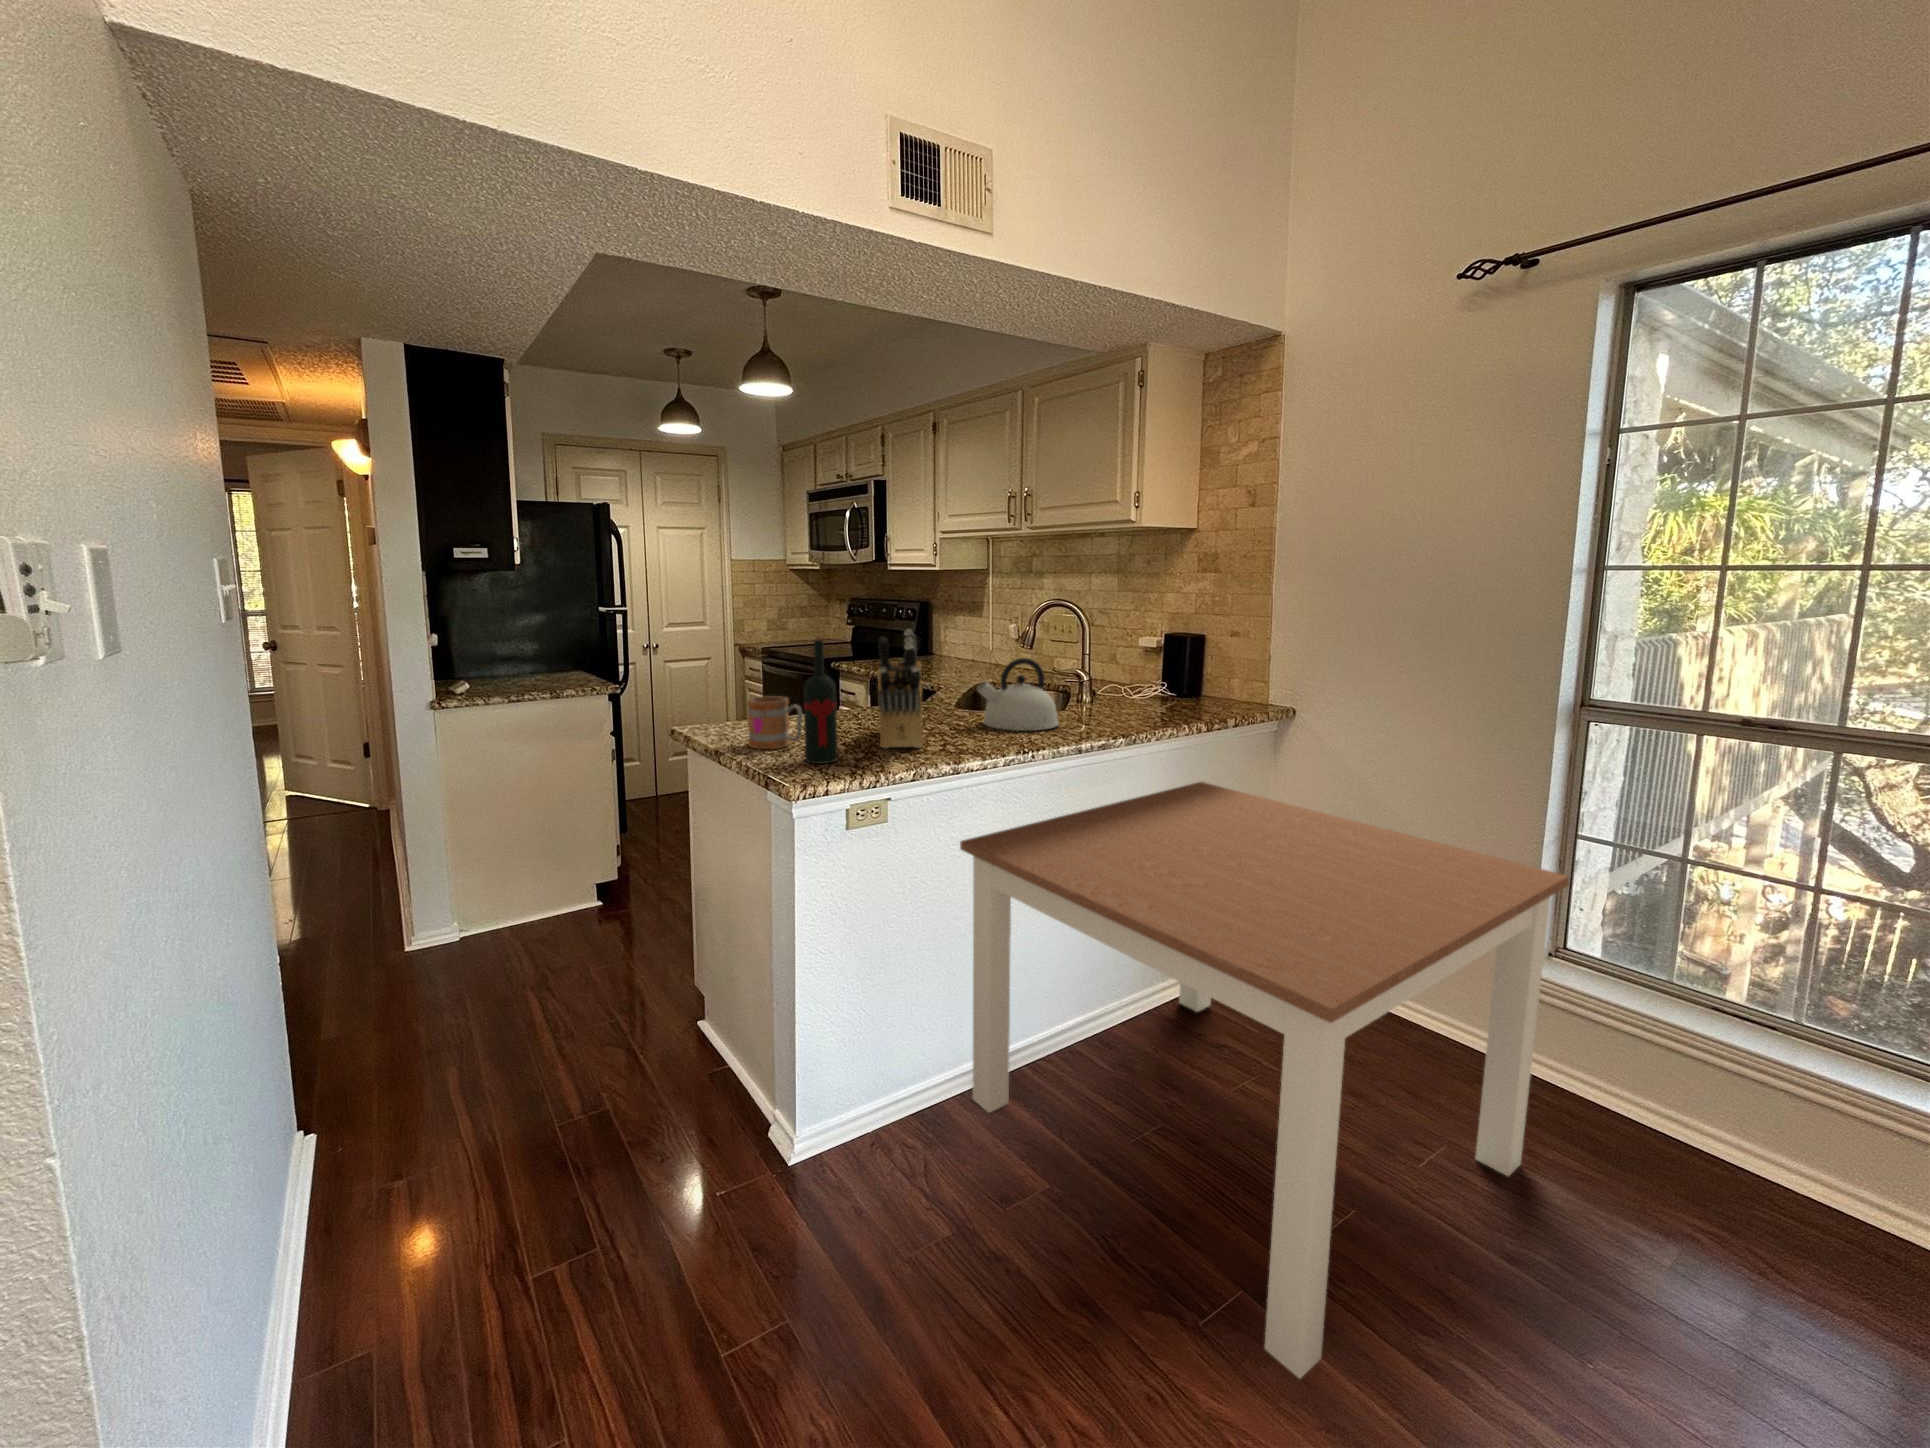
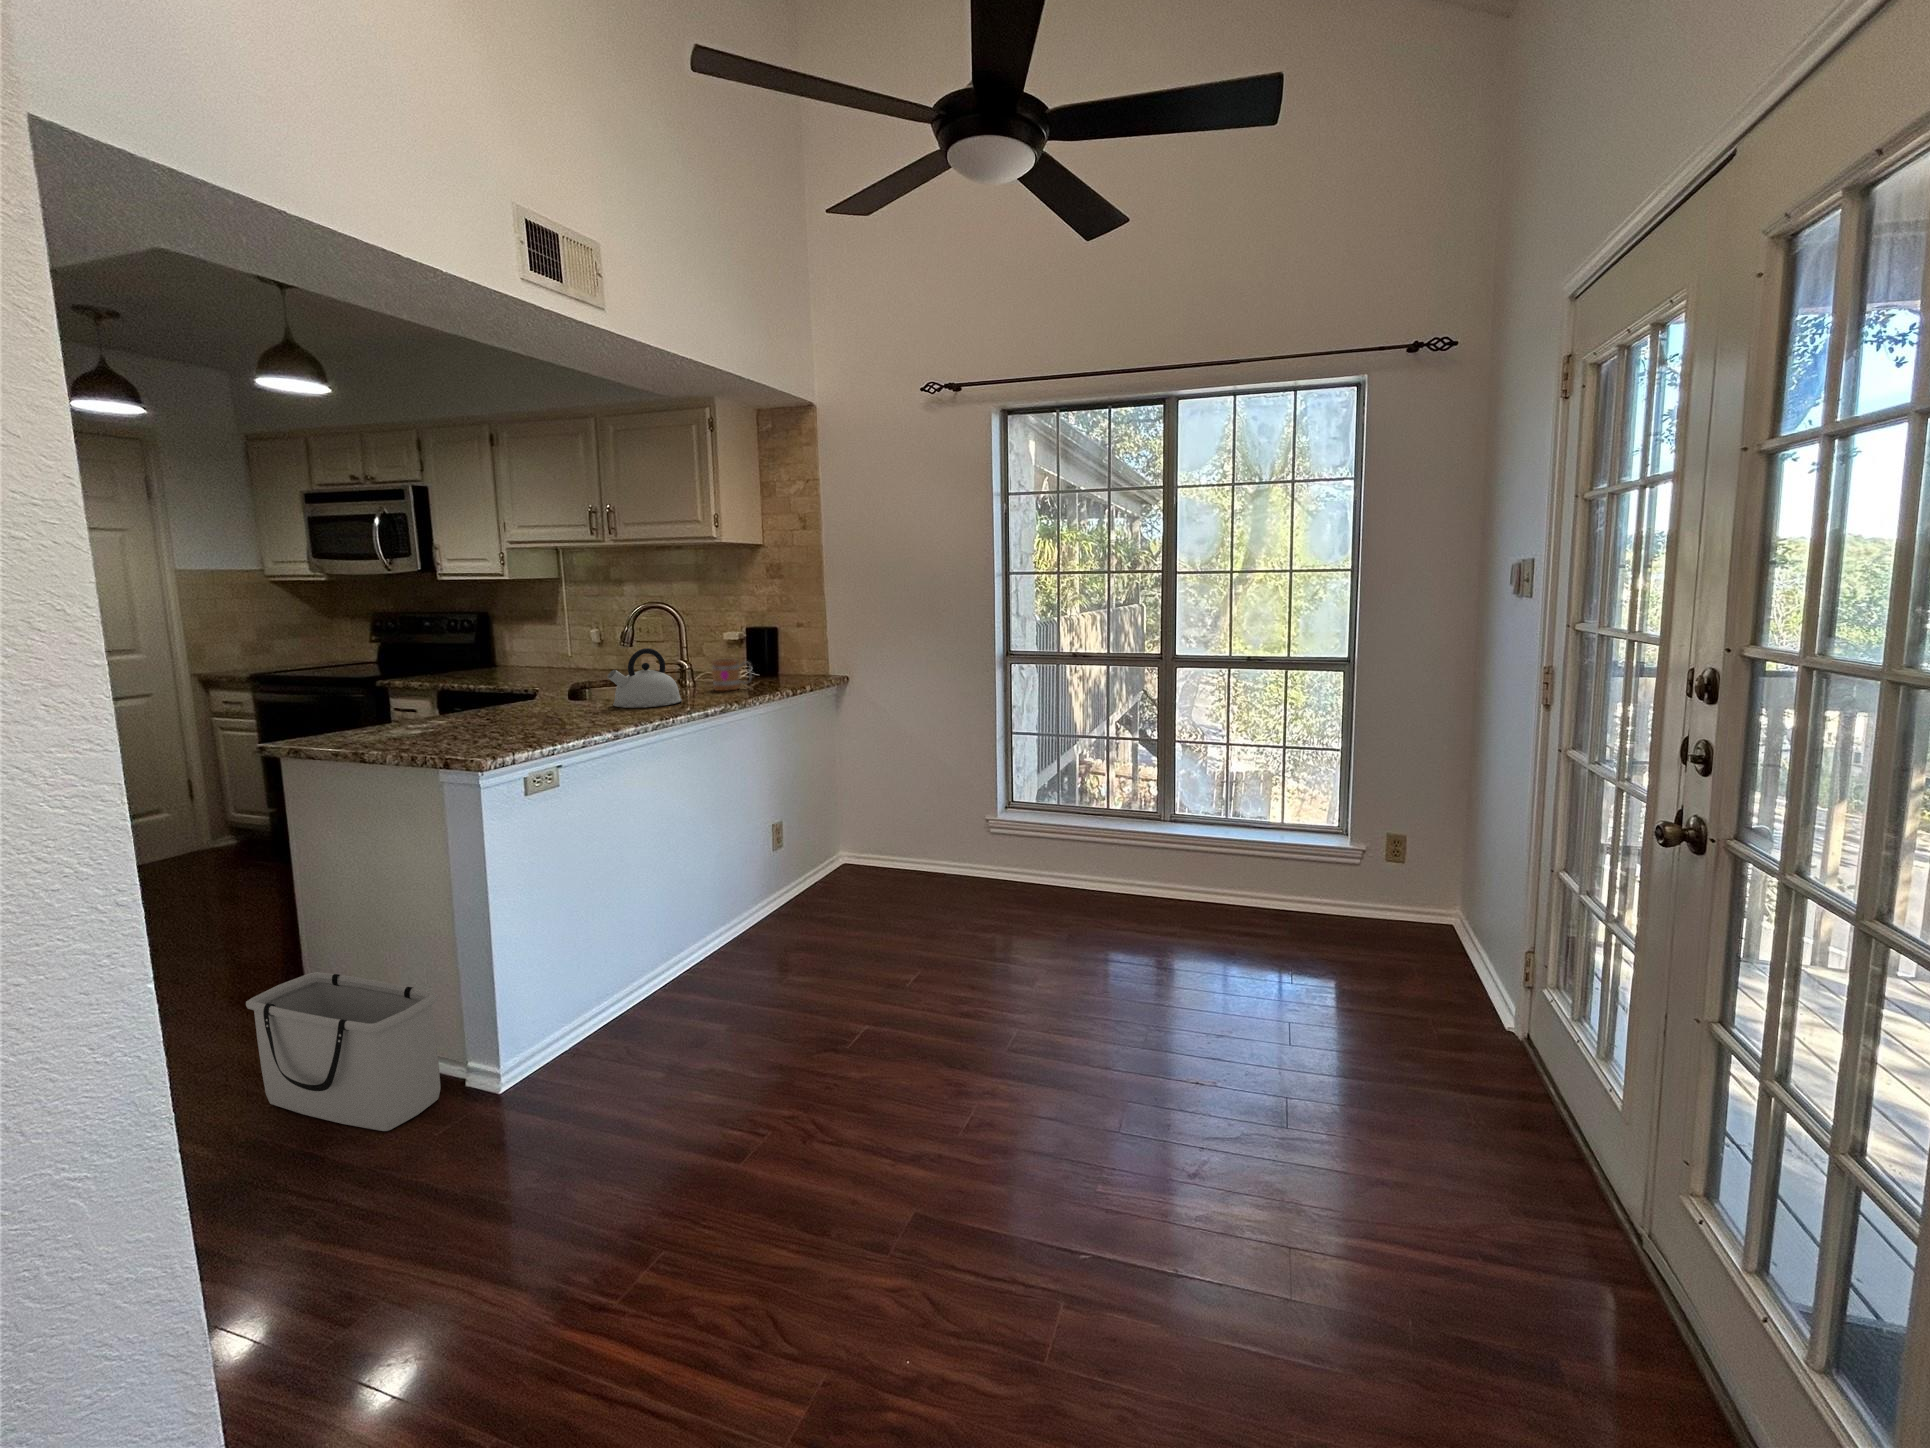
knife block: present [878,630,923,748] -> none [523,625,578,728]
wine bottle: present [804,635,838,764] -> none [469,631,508,743]
mug: present [747,696,803,749] -> present [712,658,751,691]
dining table: present [960,782,1569,1378] -> none [623,734,1009,1049]
storage bin: none [621,960,745,1165] -> present [246,972,441,1131]

